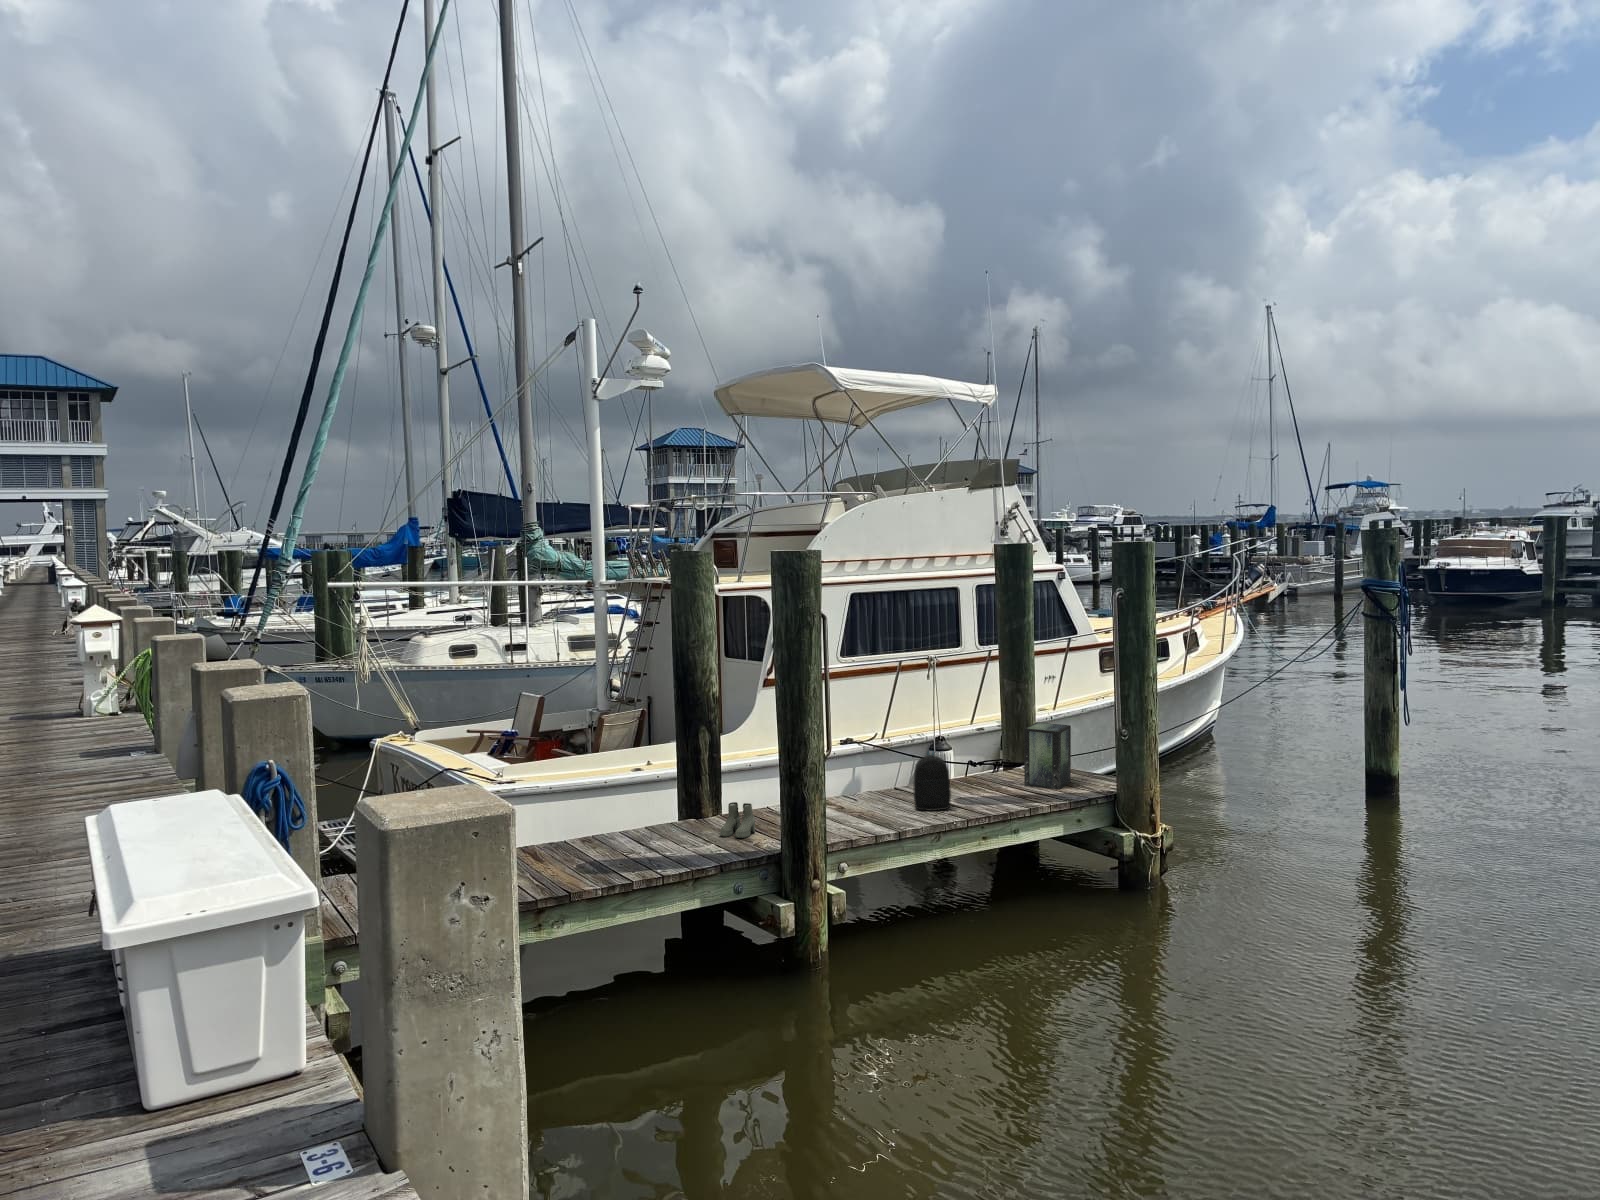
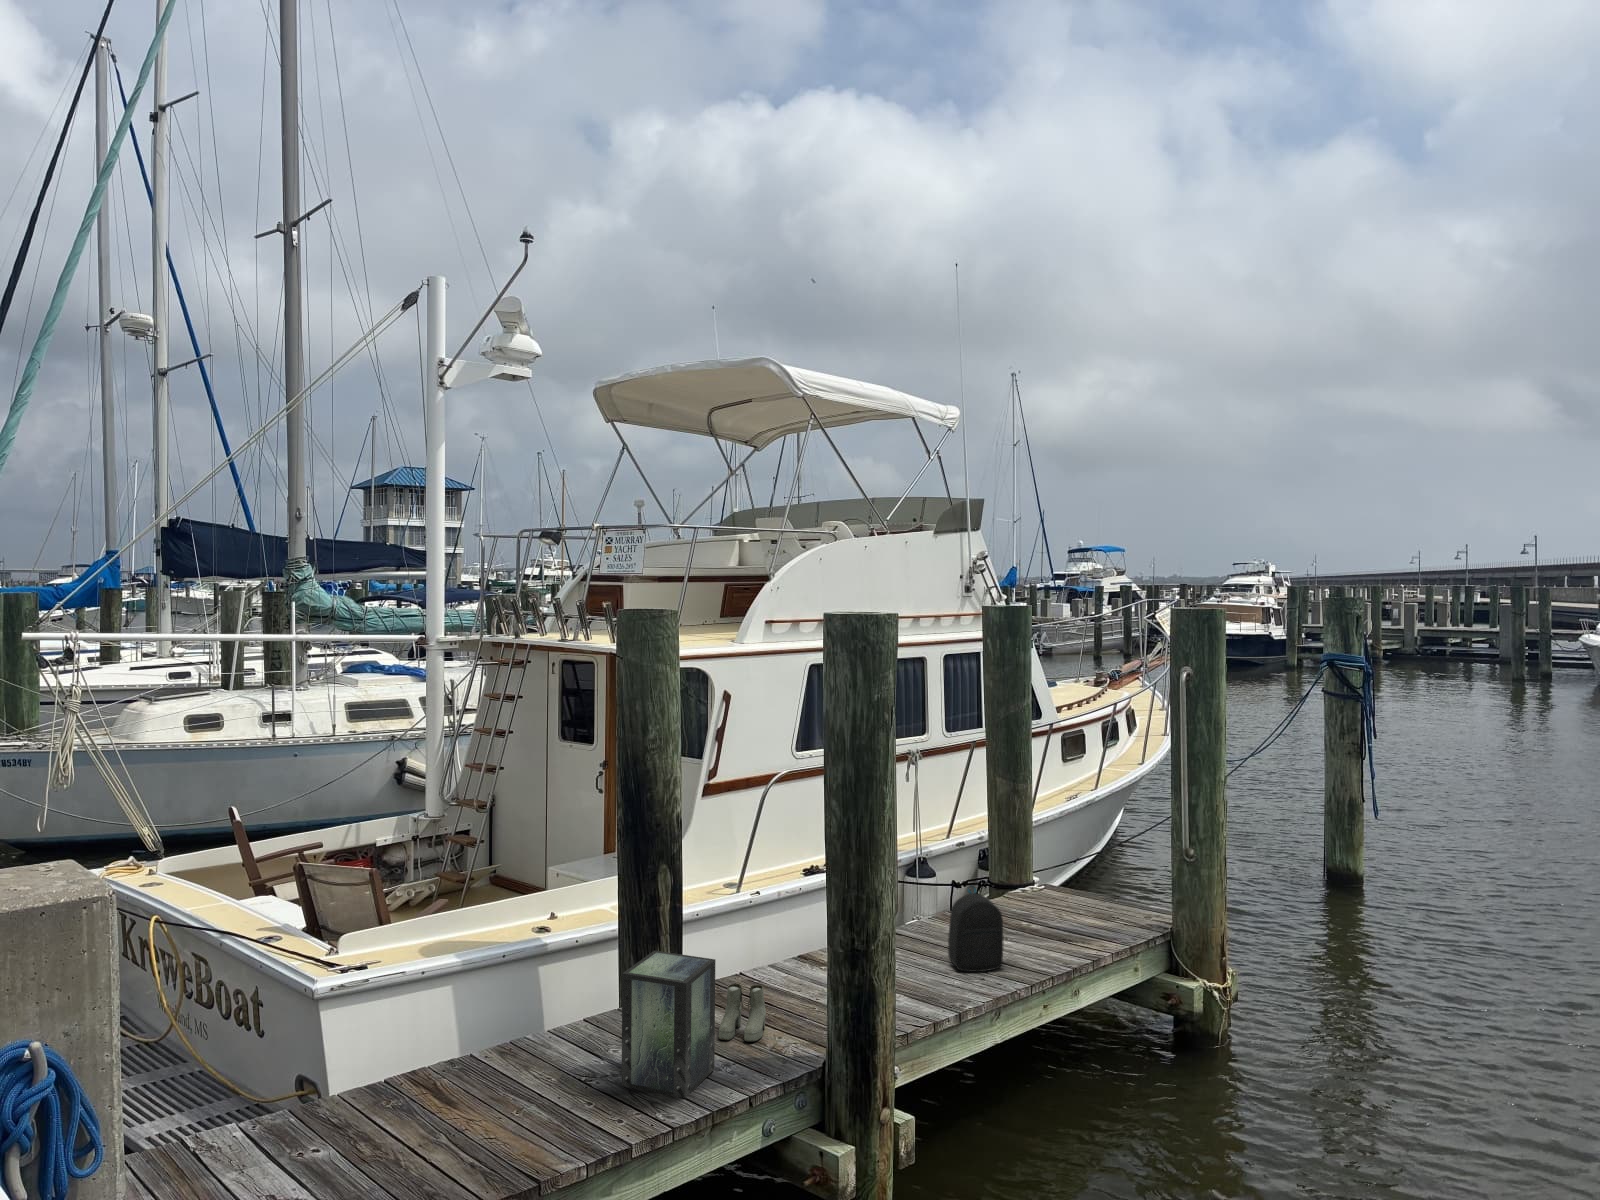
storage box: present [1024,722,1071,790] -> present [621,951,716,1098]

